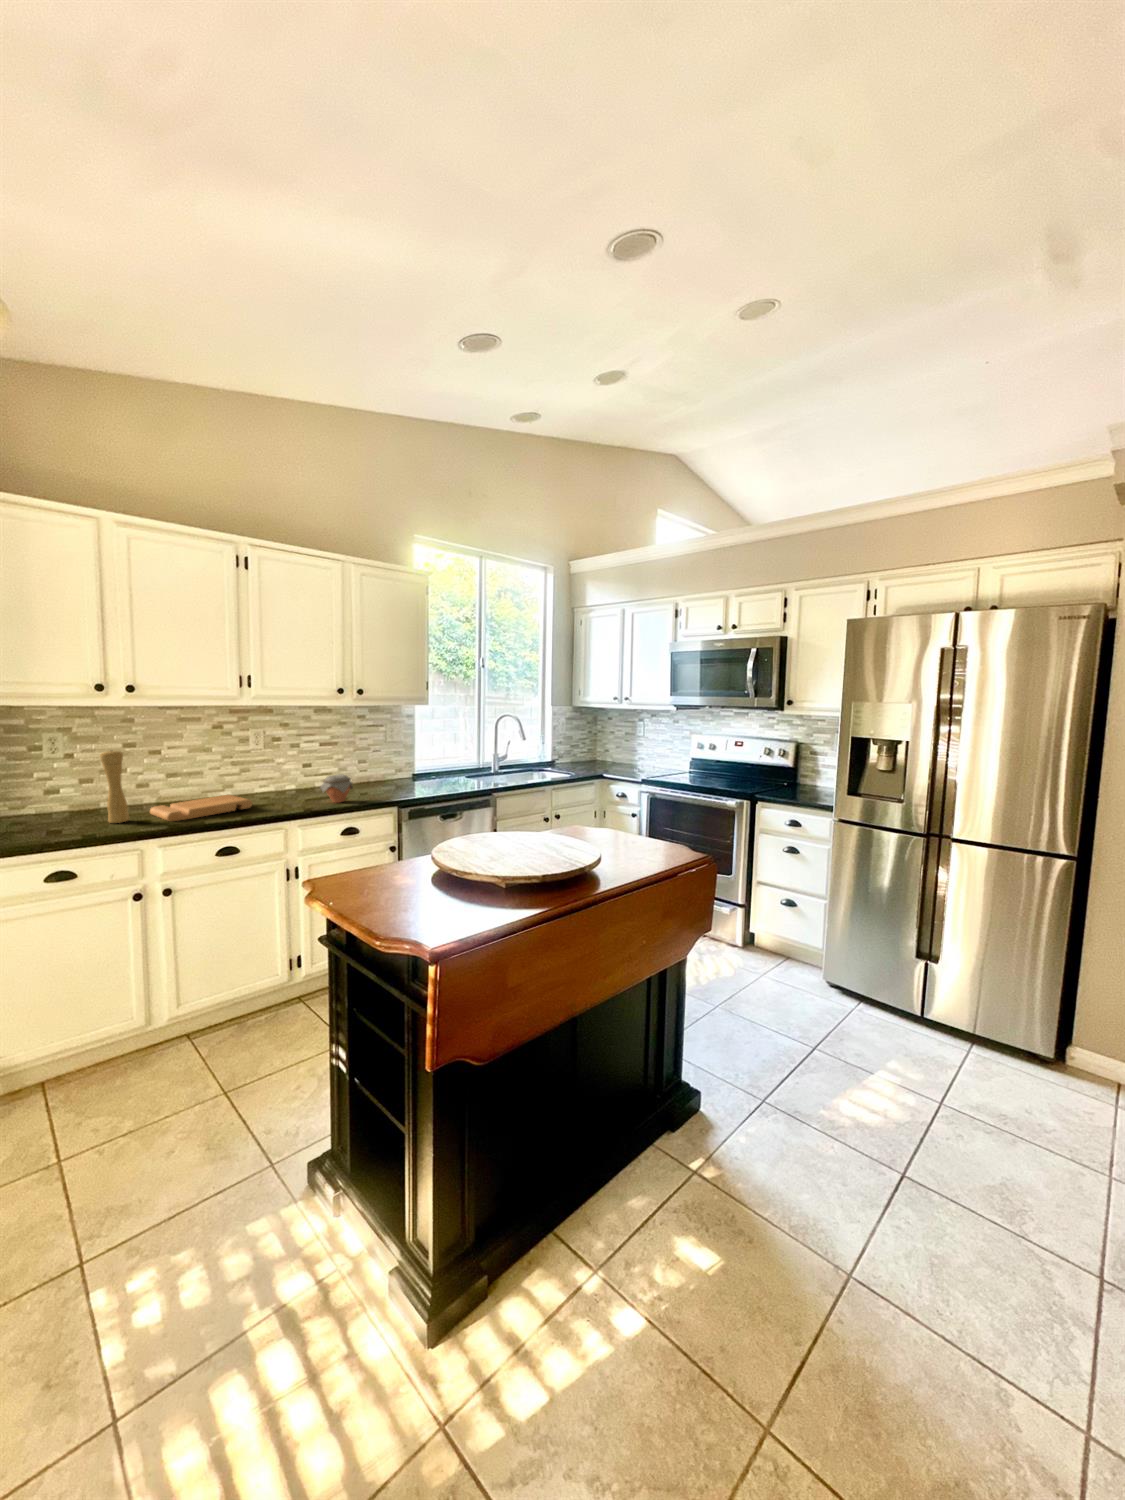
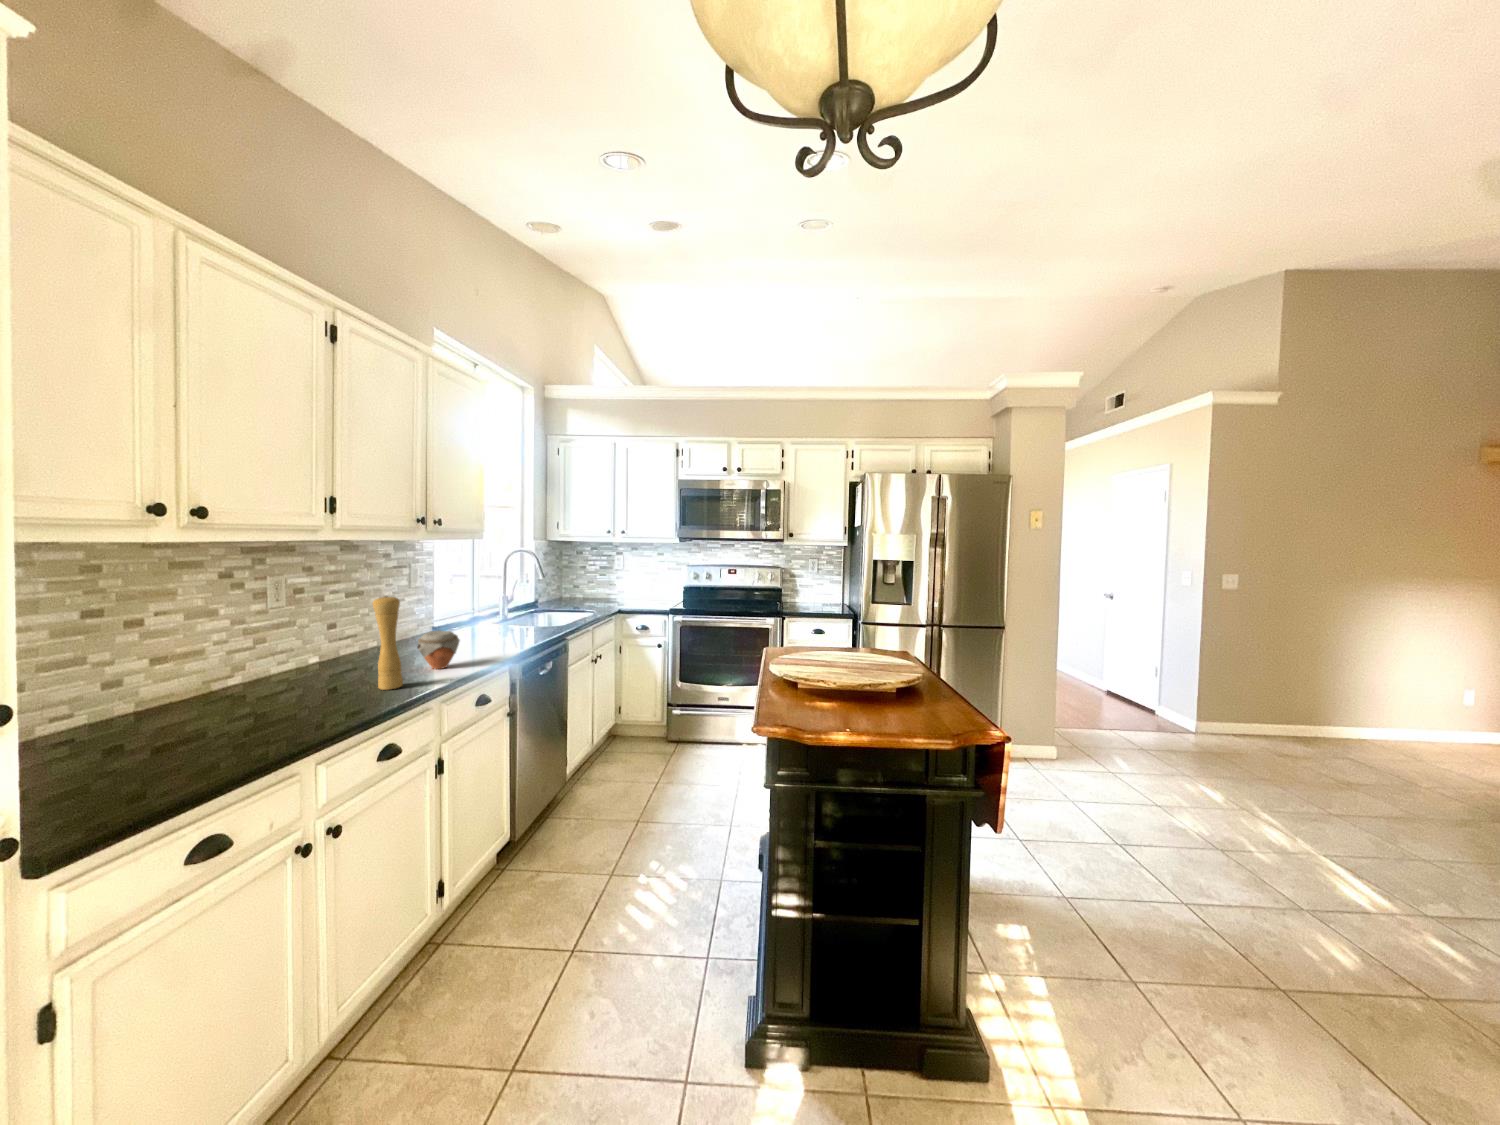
pepper mill: present [100,750,129,823] -> present [373,596,403,690]
cutting board: present [150,795,252,821] -> none [182,679,354,730]

